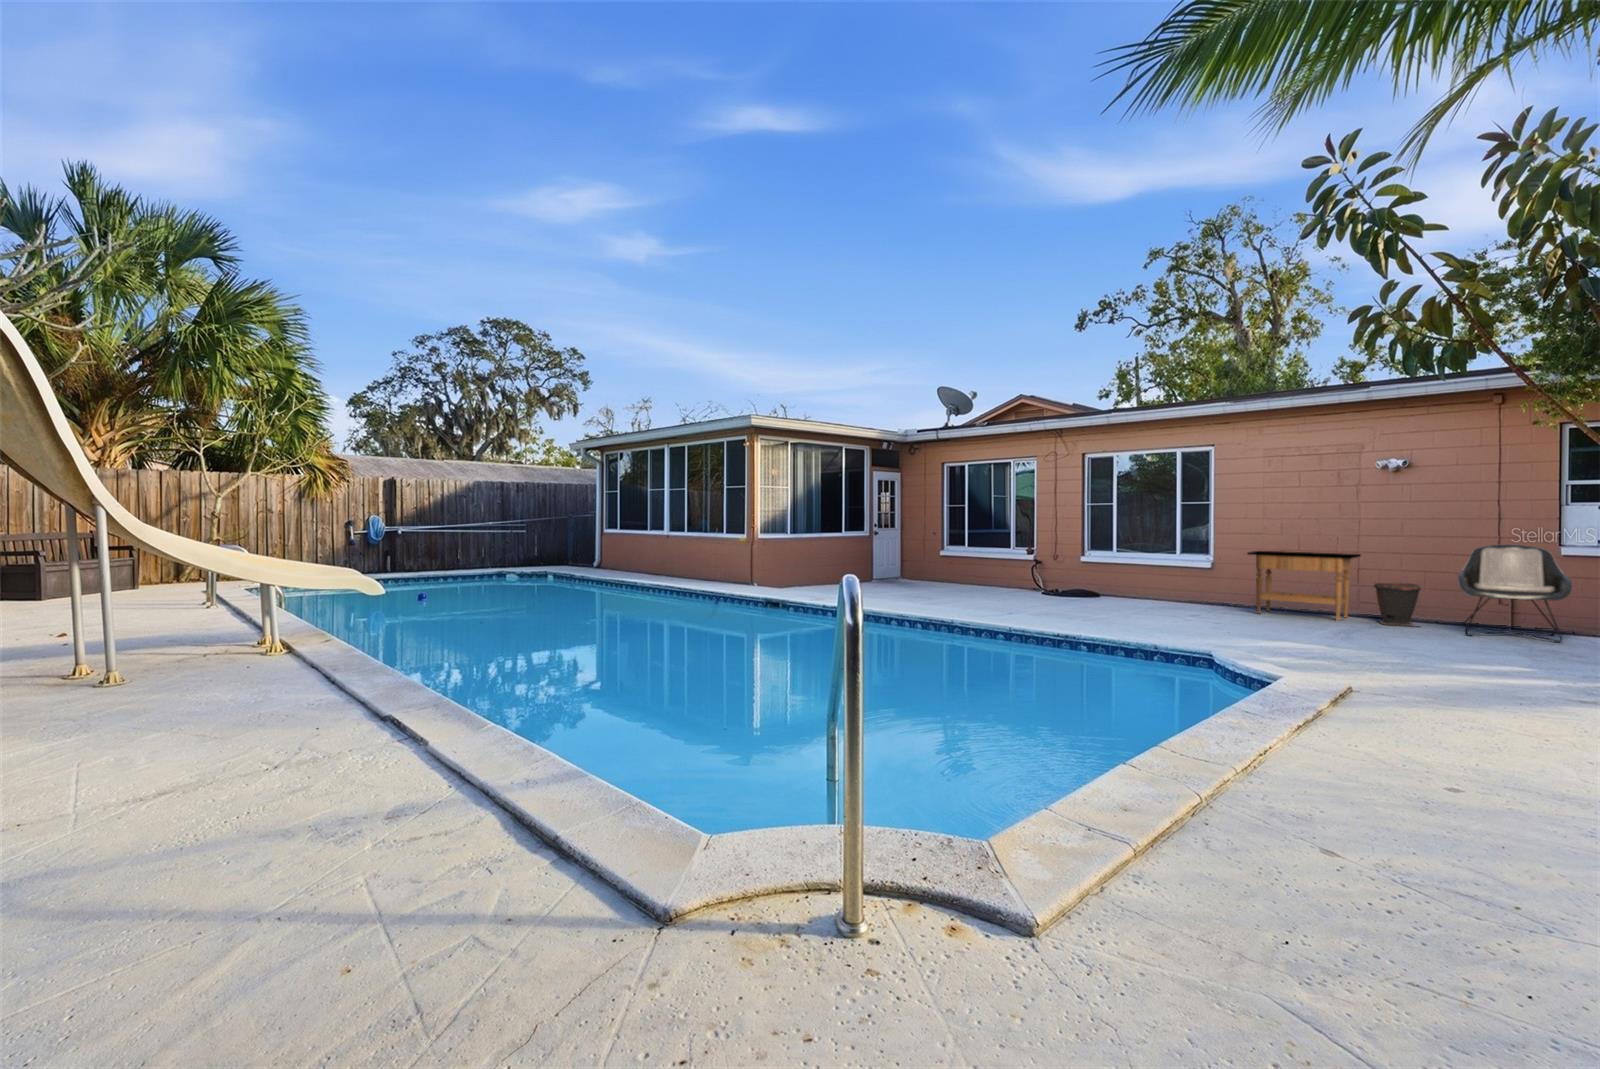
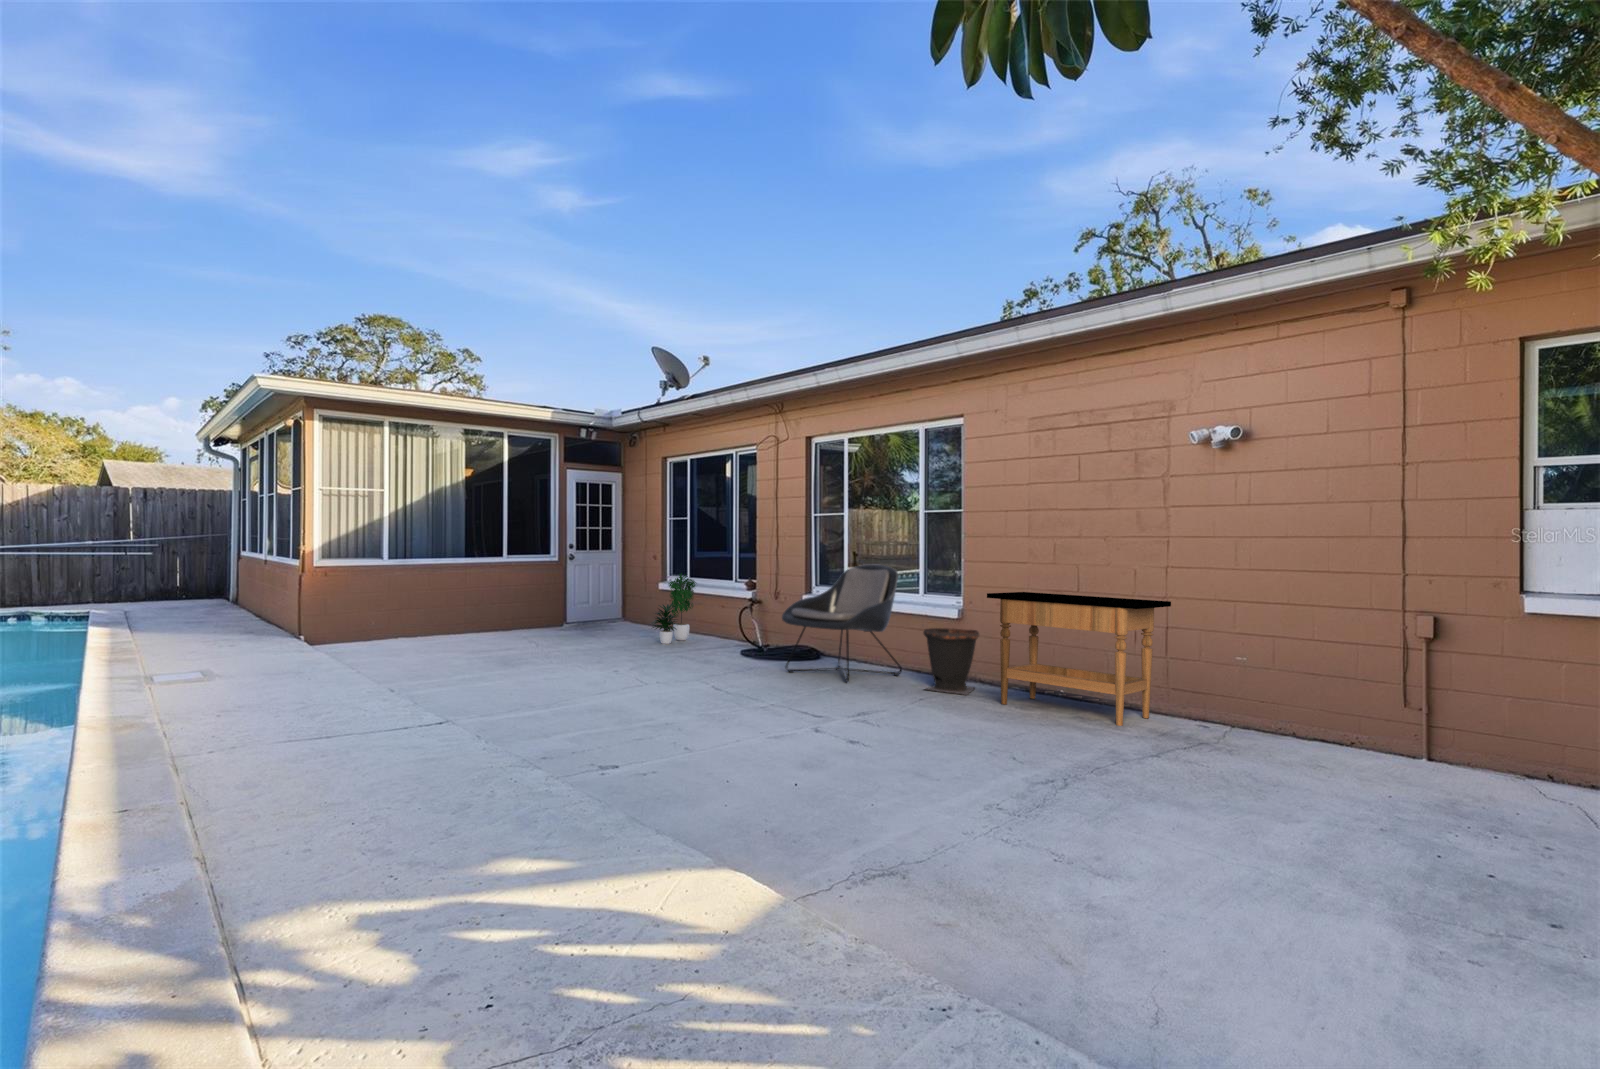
potted plant: none [961,542,985,590] -> present [652,573,696,644]
lounge chair: present [1458,544,1572,643] -> present [782,565,902,683]
bucket: present [1374,583,1421,626] -> present [923,628,979,695]

